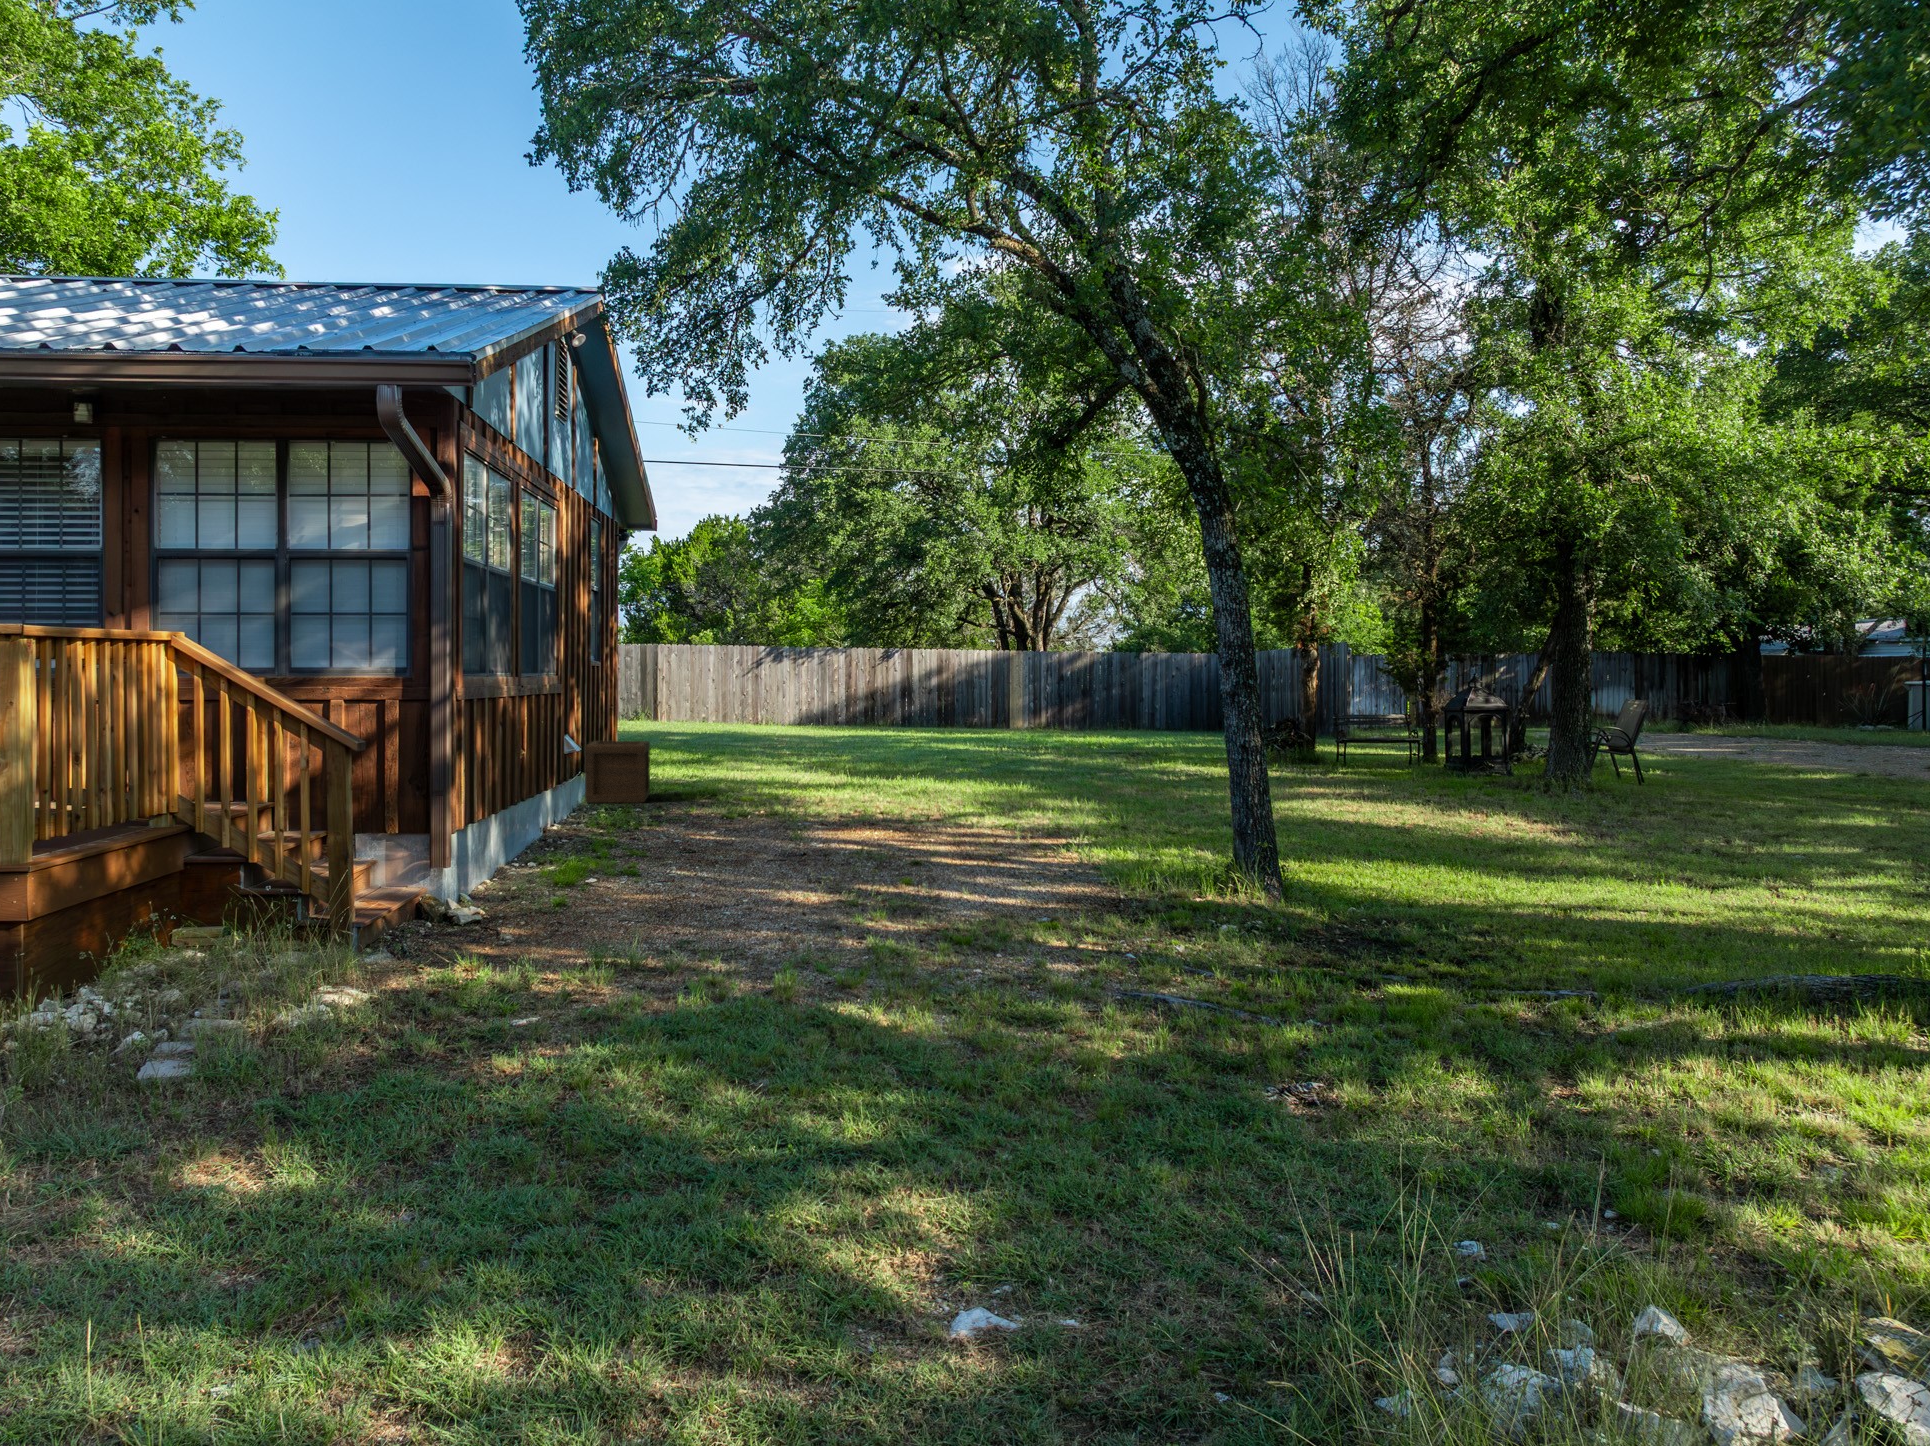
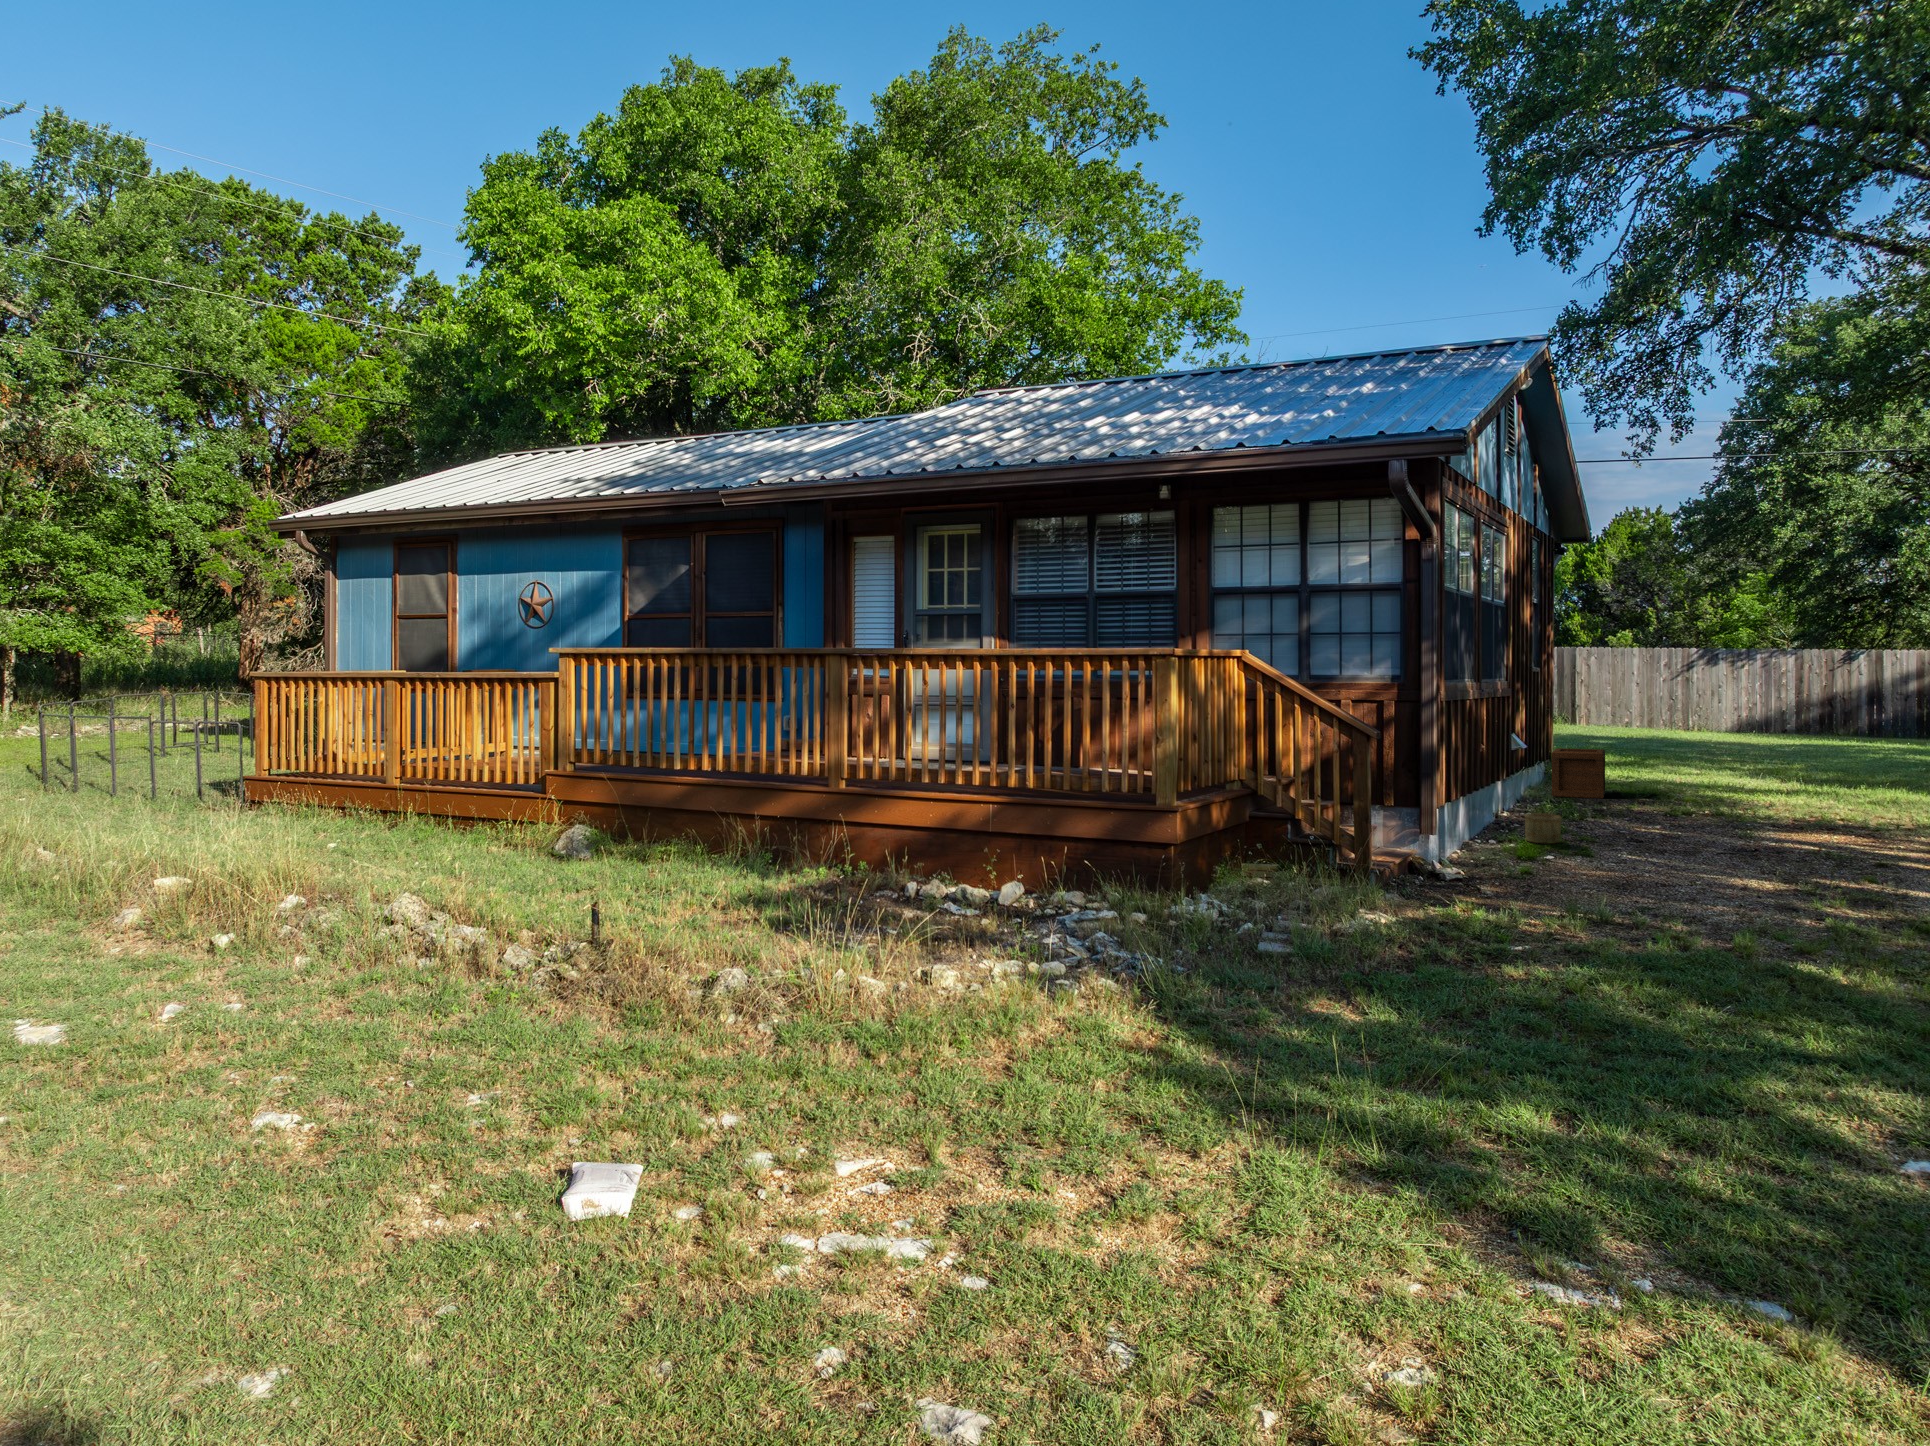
wooden bucket: none [501,836,554,884] -> present [1525,813,1561,844]

